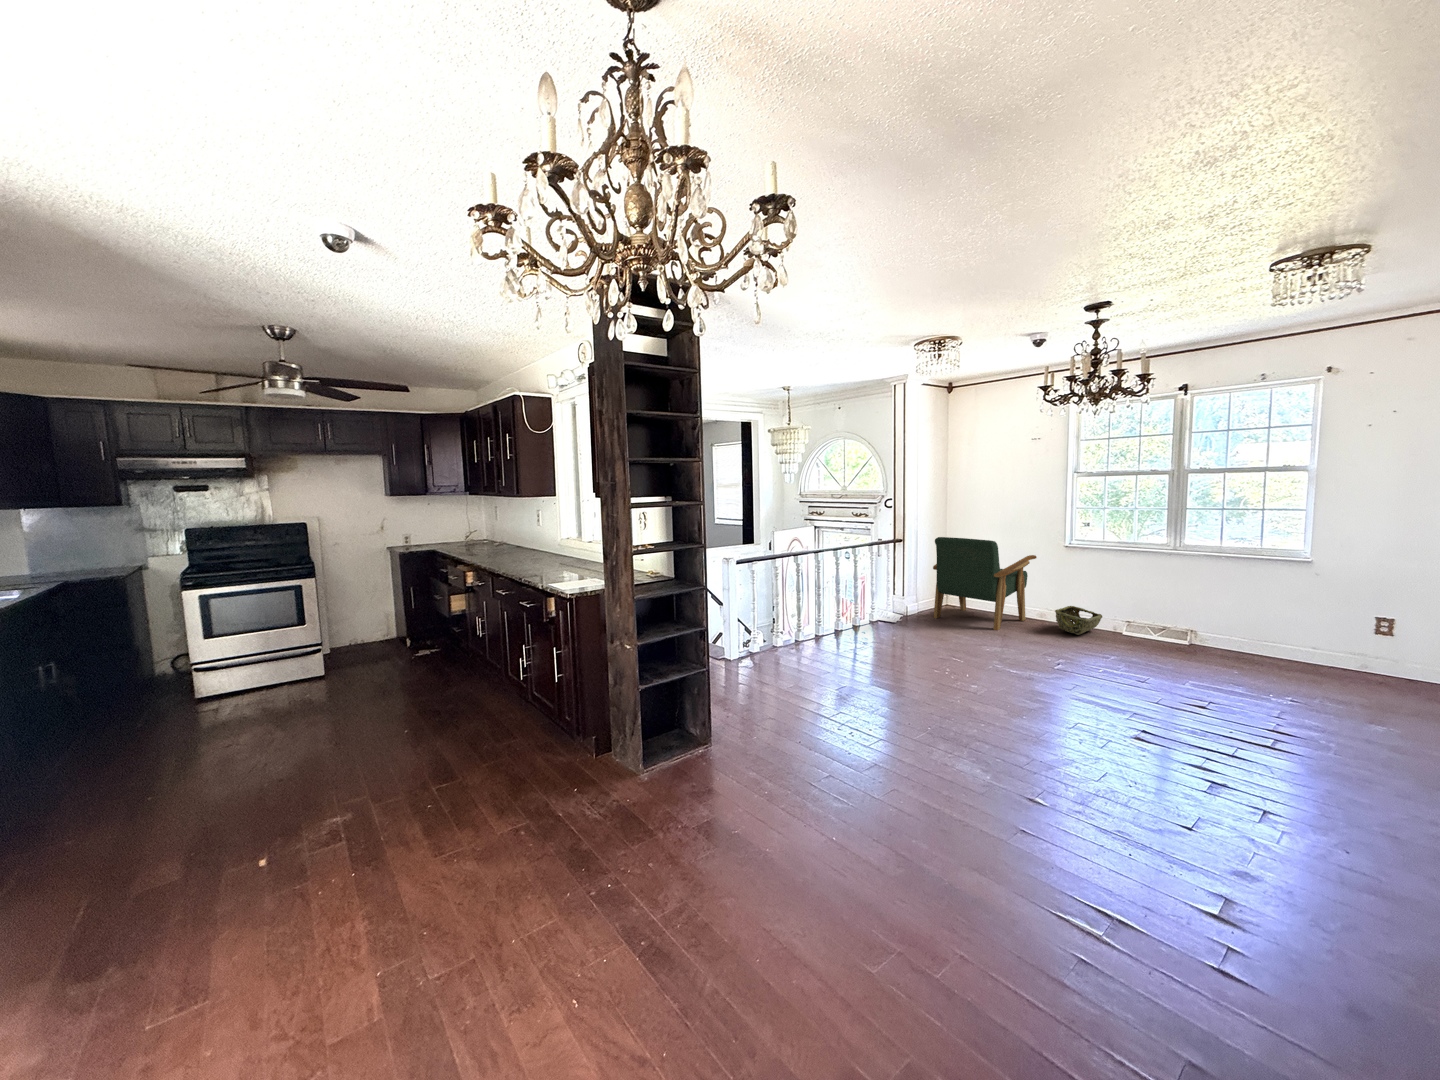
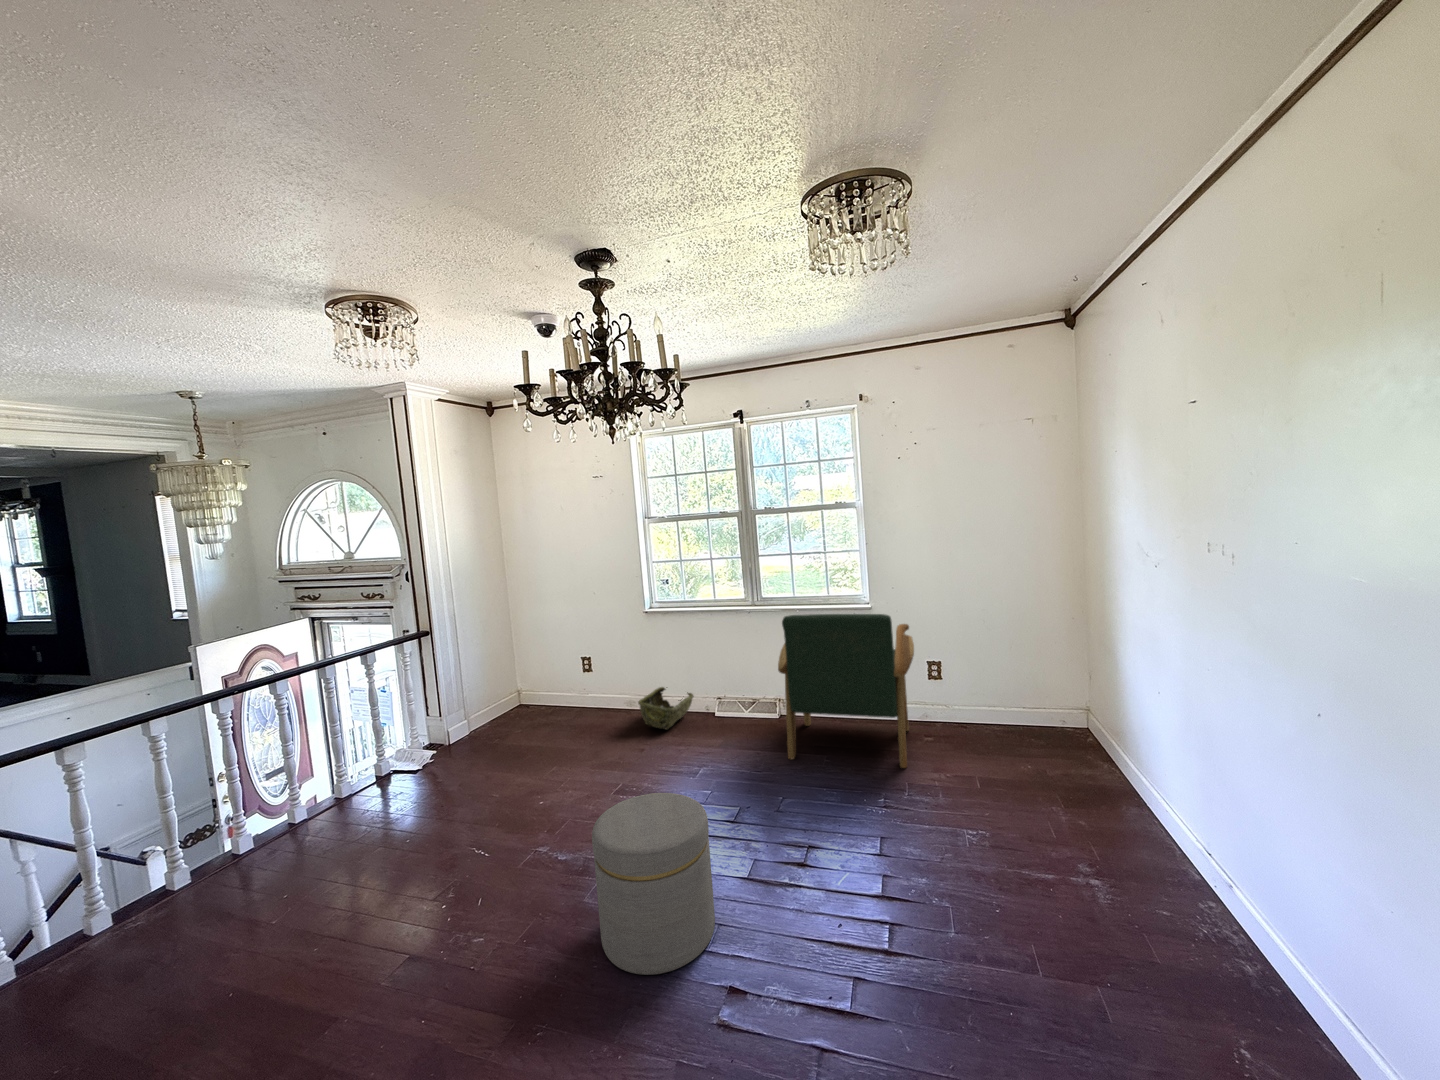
armchair: present [933,537,1037,630] -> present [778,614,914,768]
ottoman: none [1062,639,1145,725] -> present [592,793,715,975]

